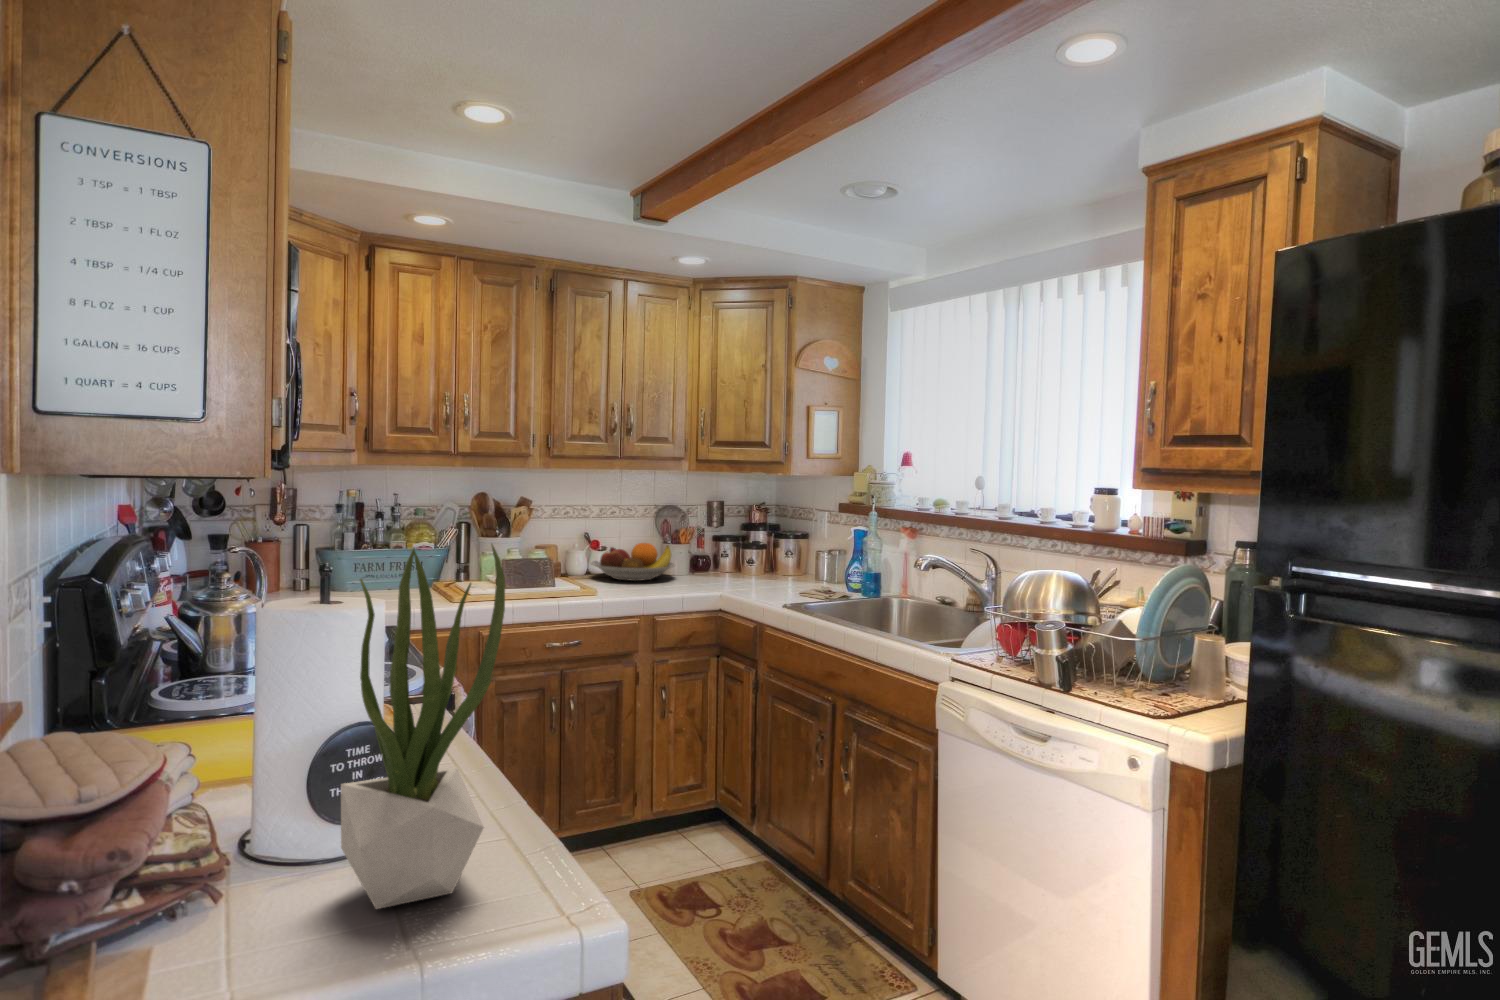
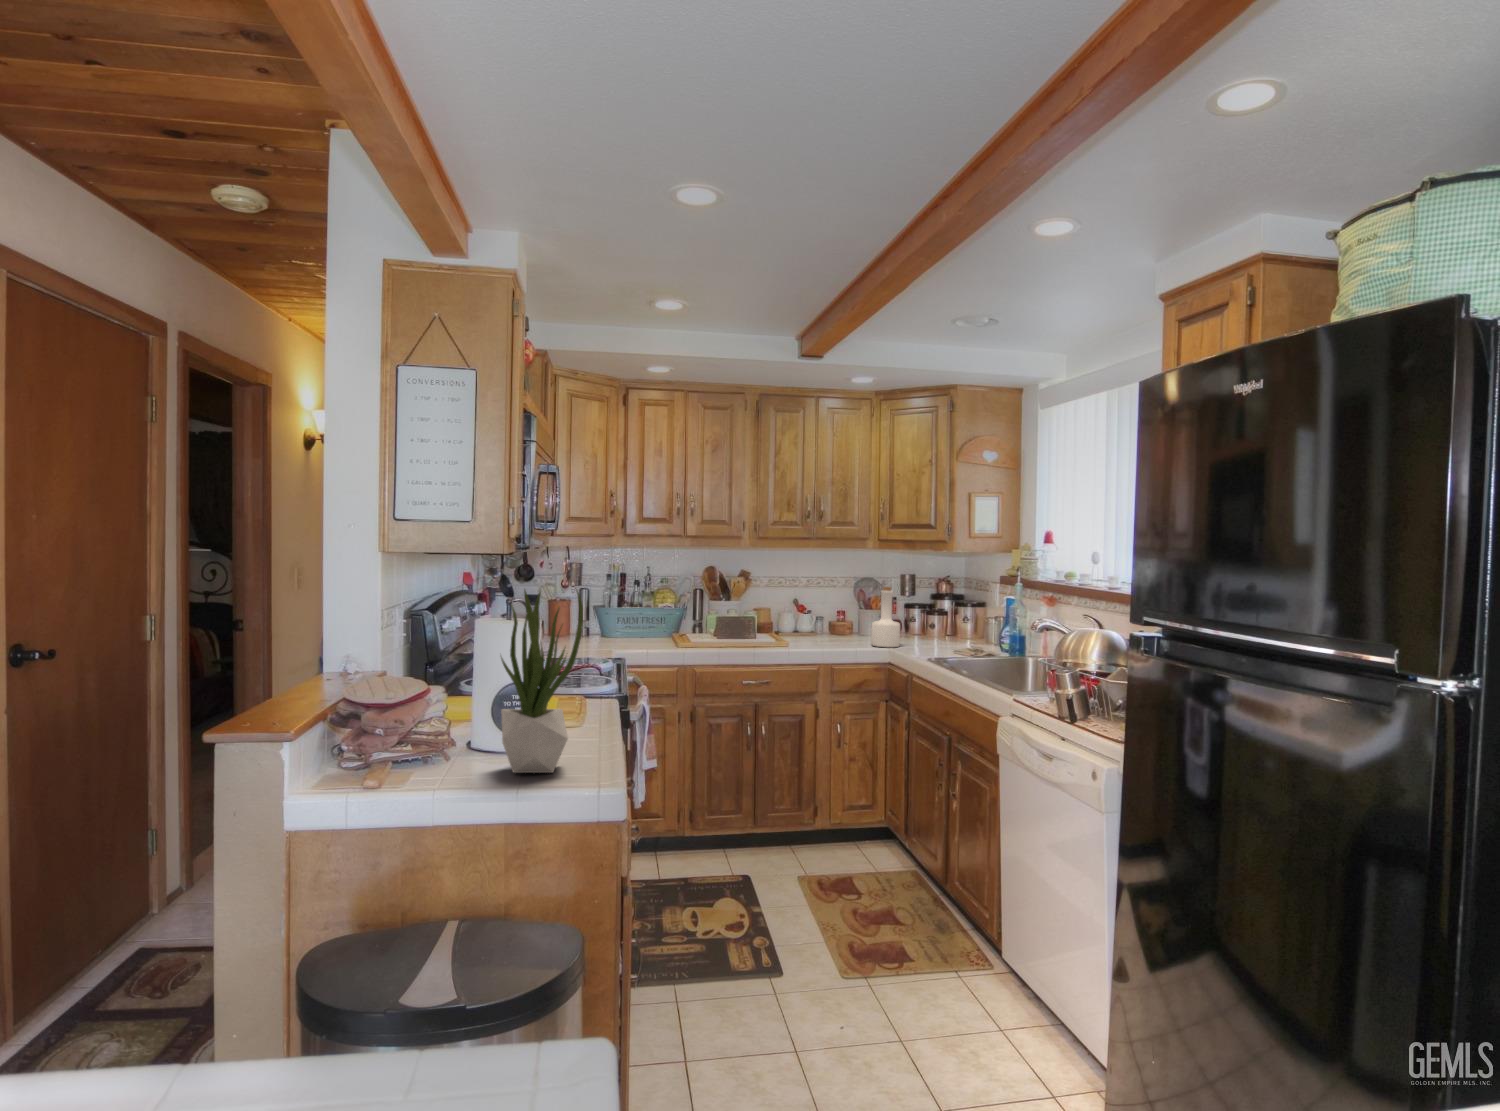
bottle: none [697,517,732,591] -> present [871,587,900,647]
fruit bowl: present [591,543,675,581] -> none [793,608,862,638]

